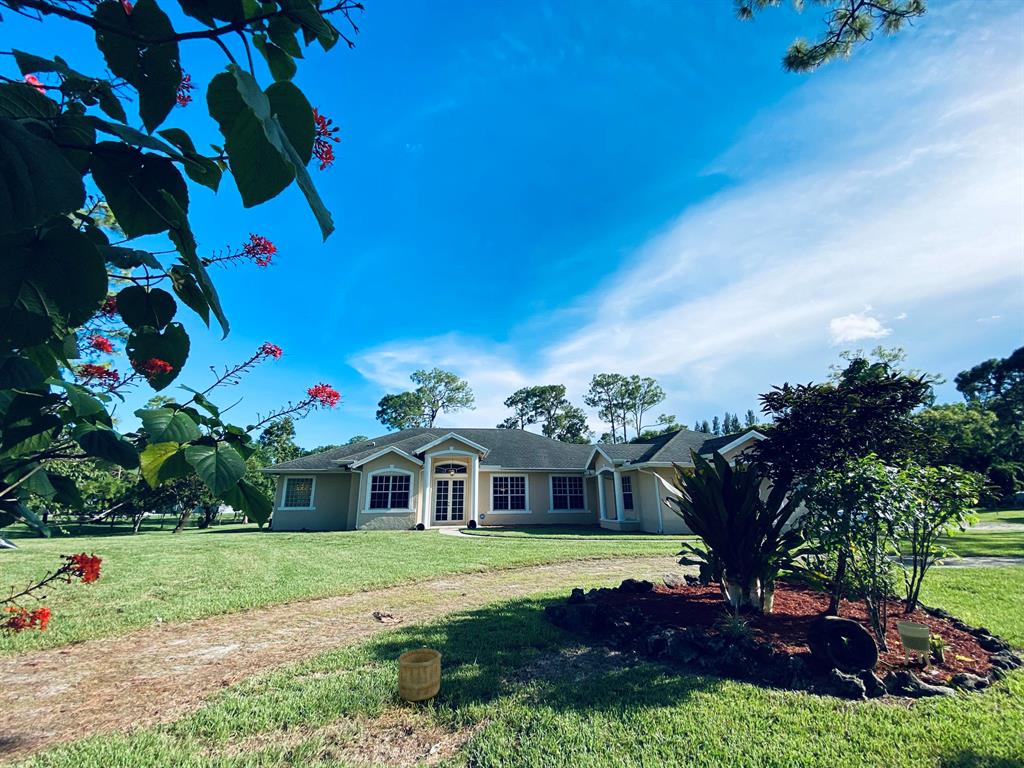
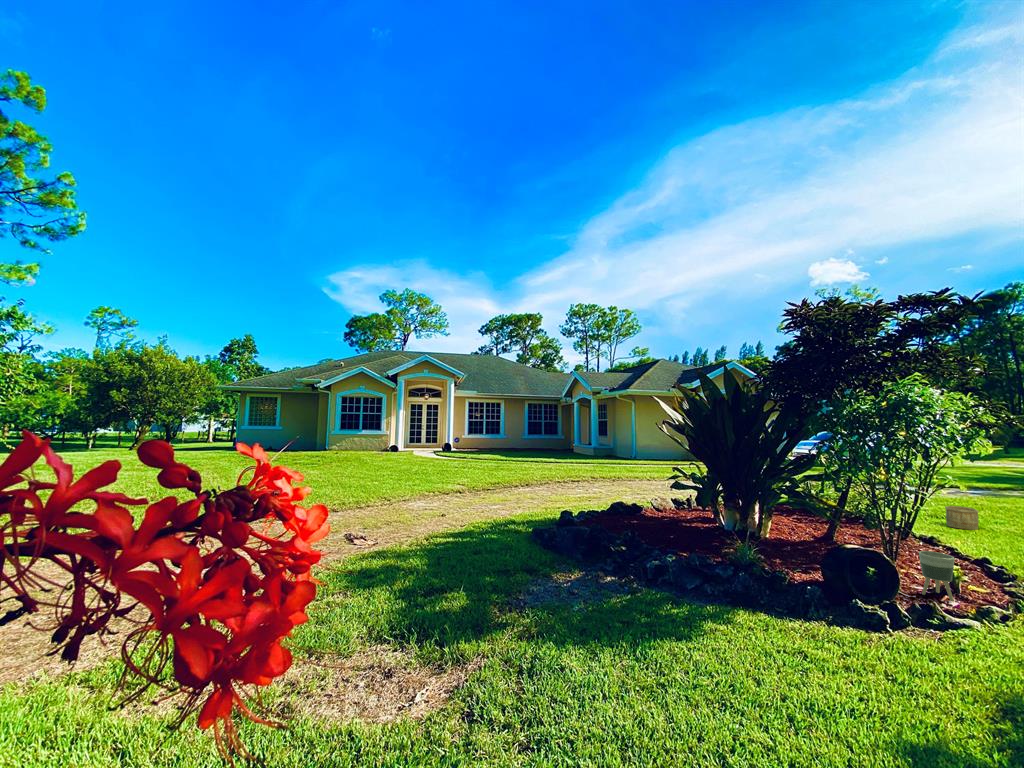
wooden bucket: present [397,648,442,701] -> present [945,506,979,530]

